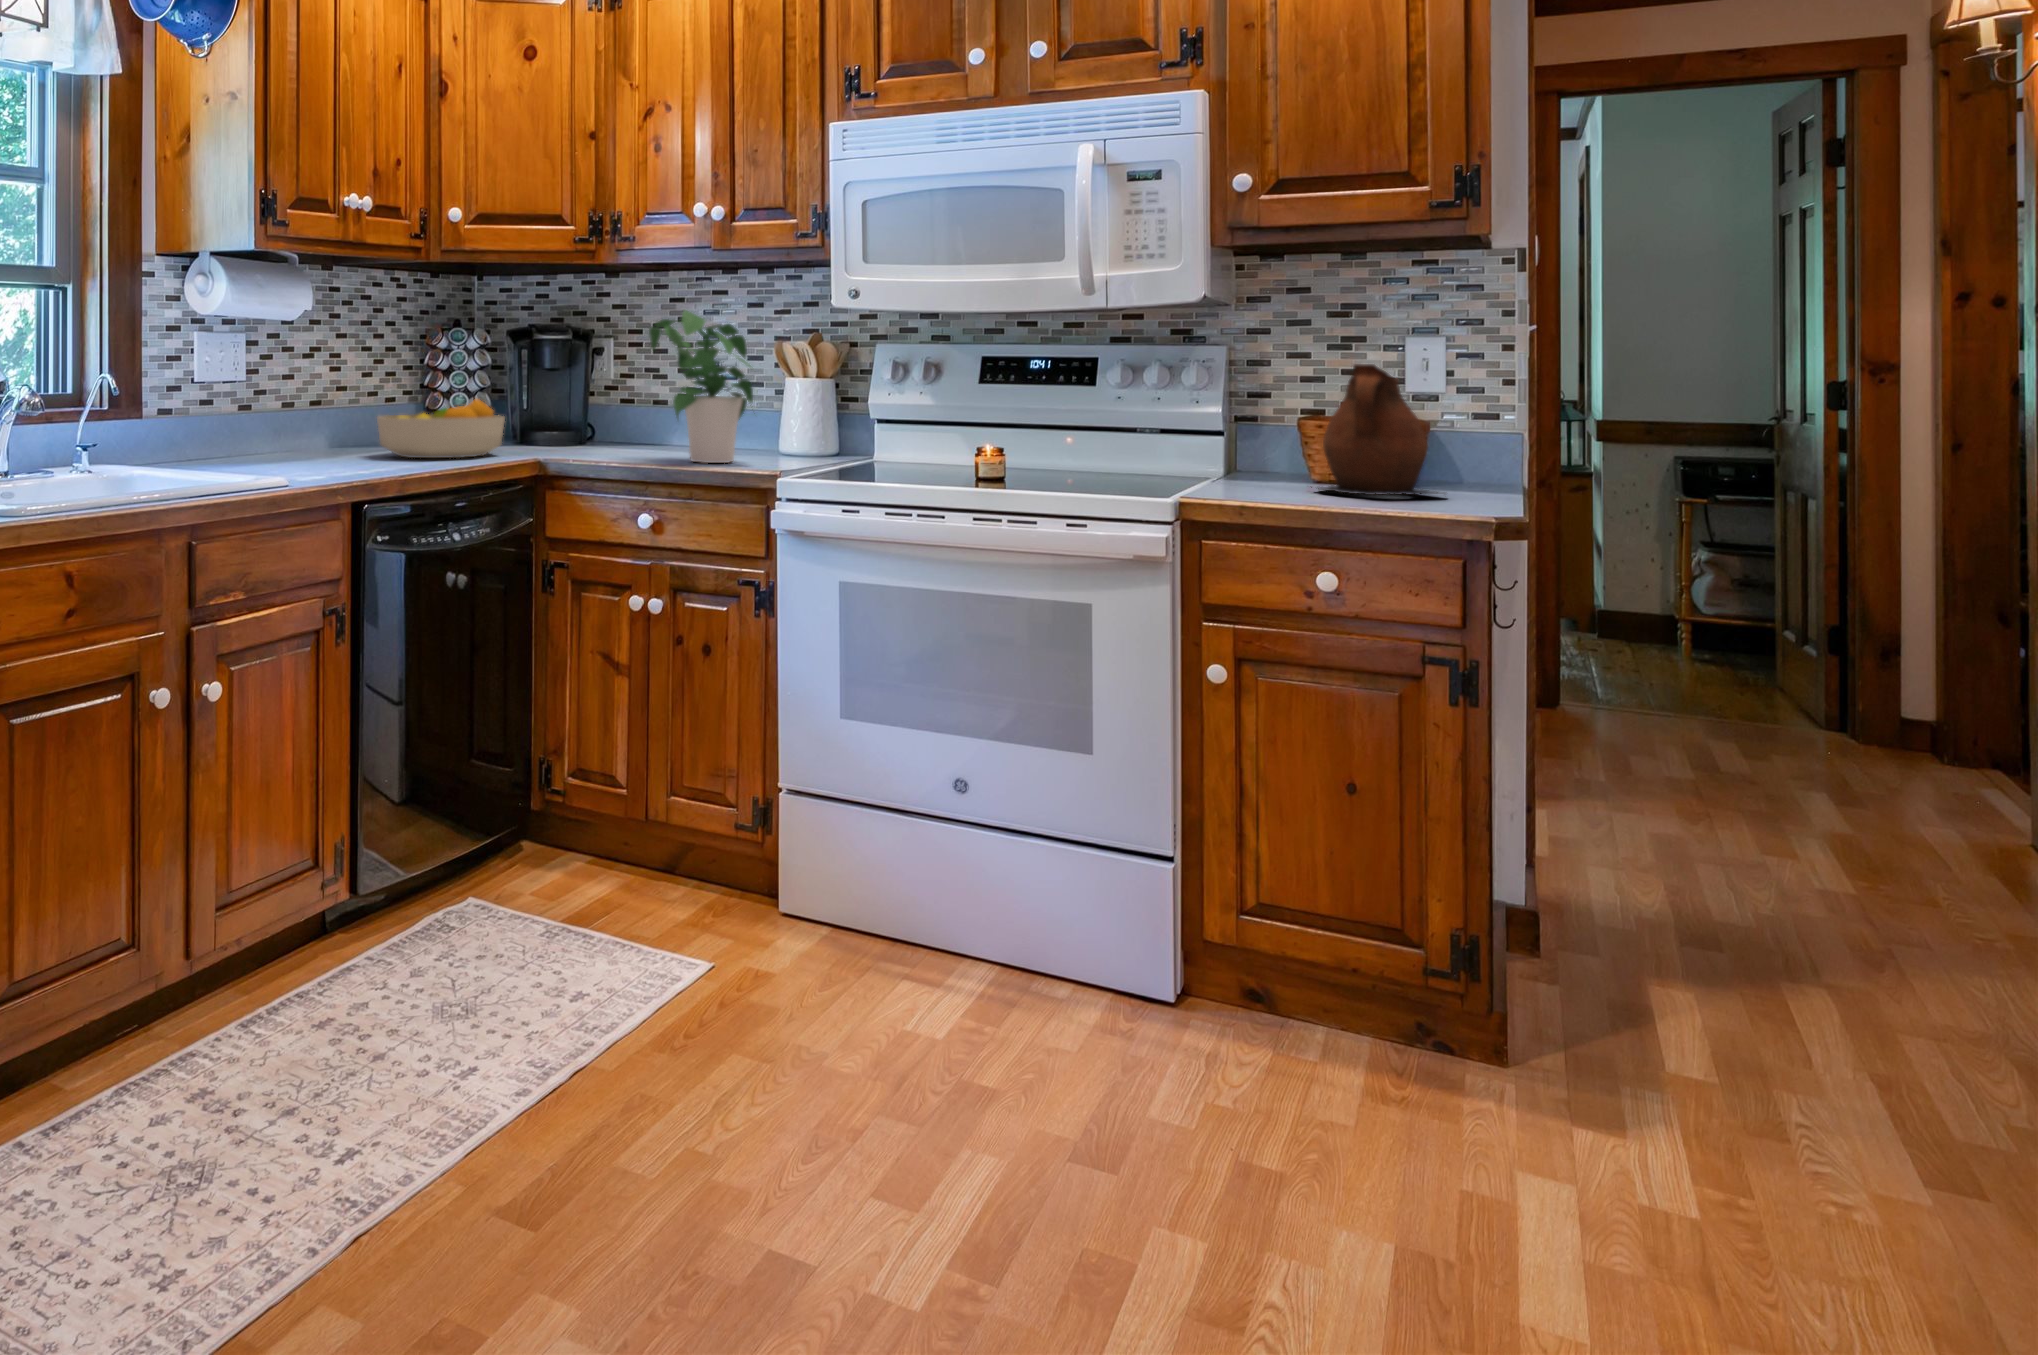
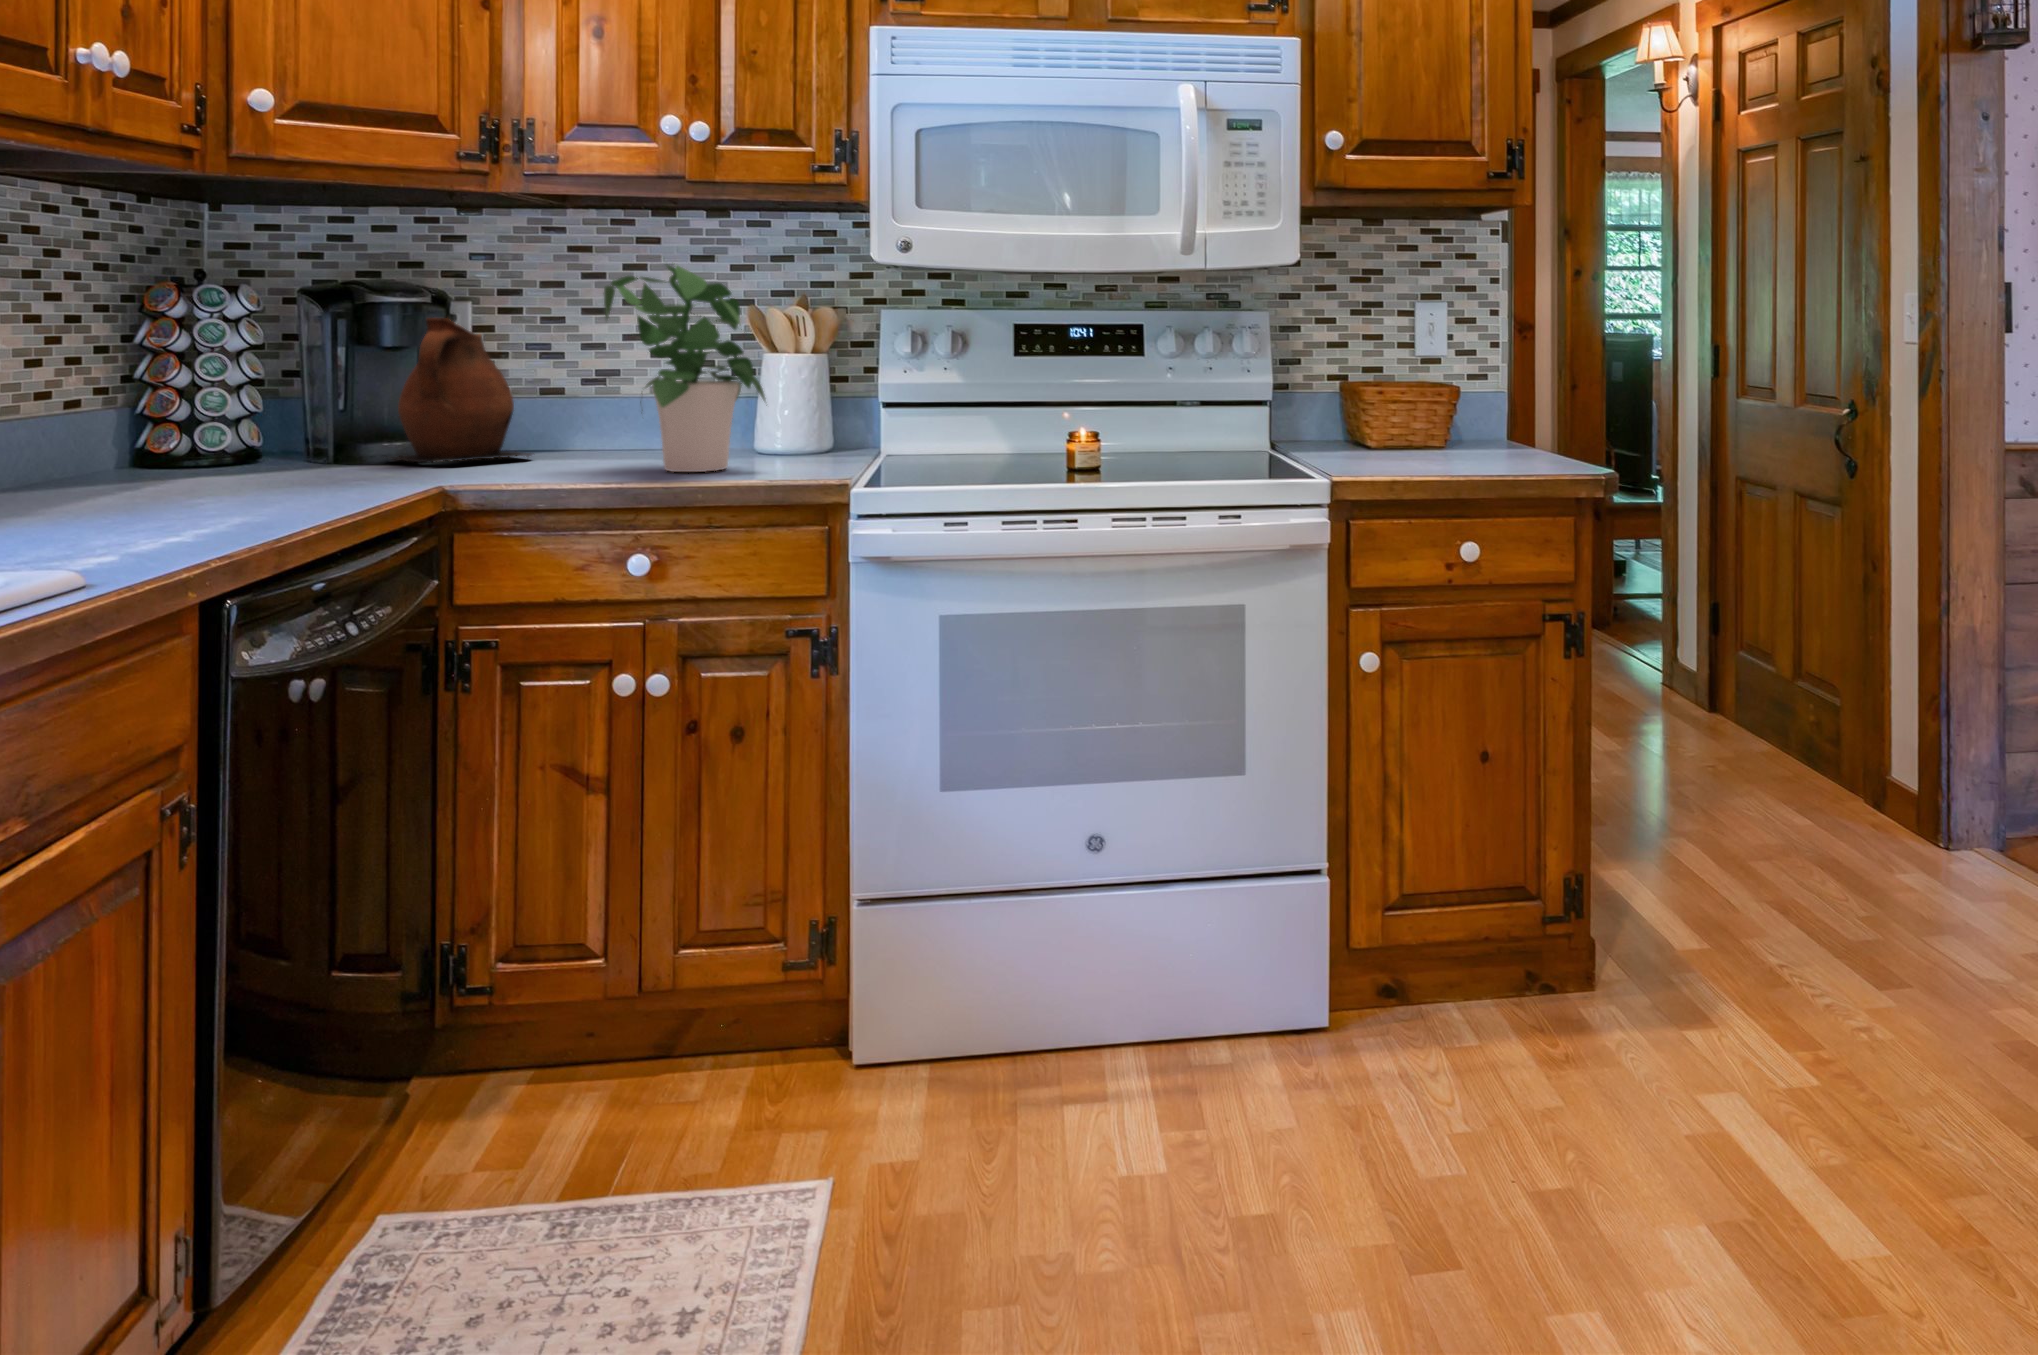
ceramic pitcher: present [1311,364,1436,495] -> present [393,318,532,463]
fruit bowl: present [377,399,505,458] -> none [104,395,352,500]

